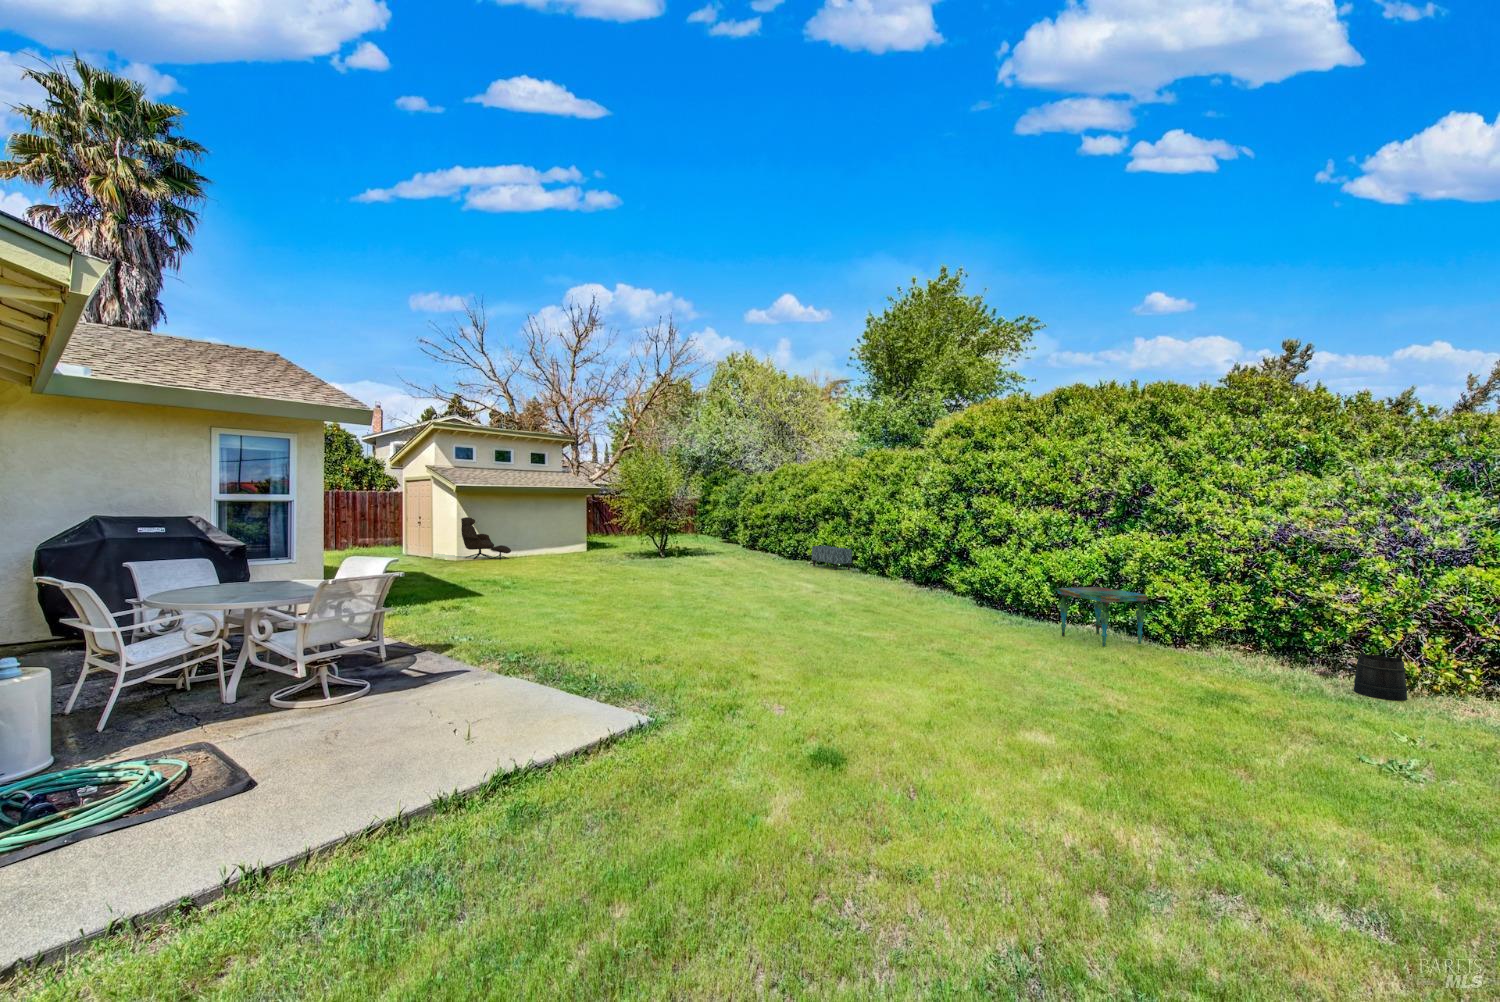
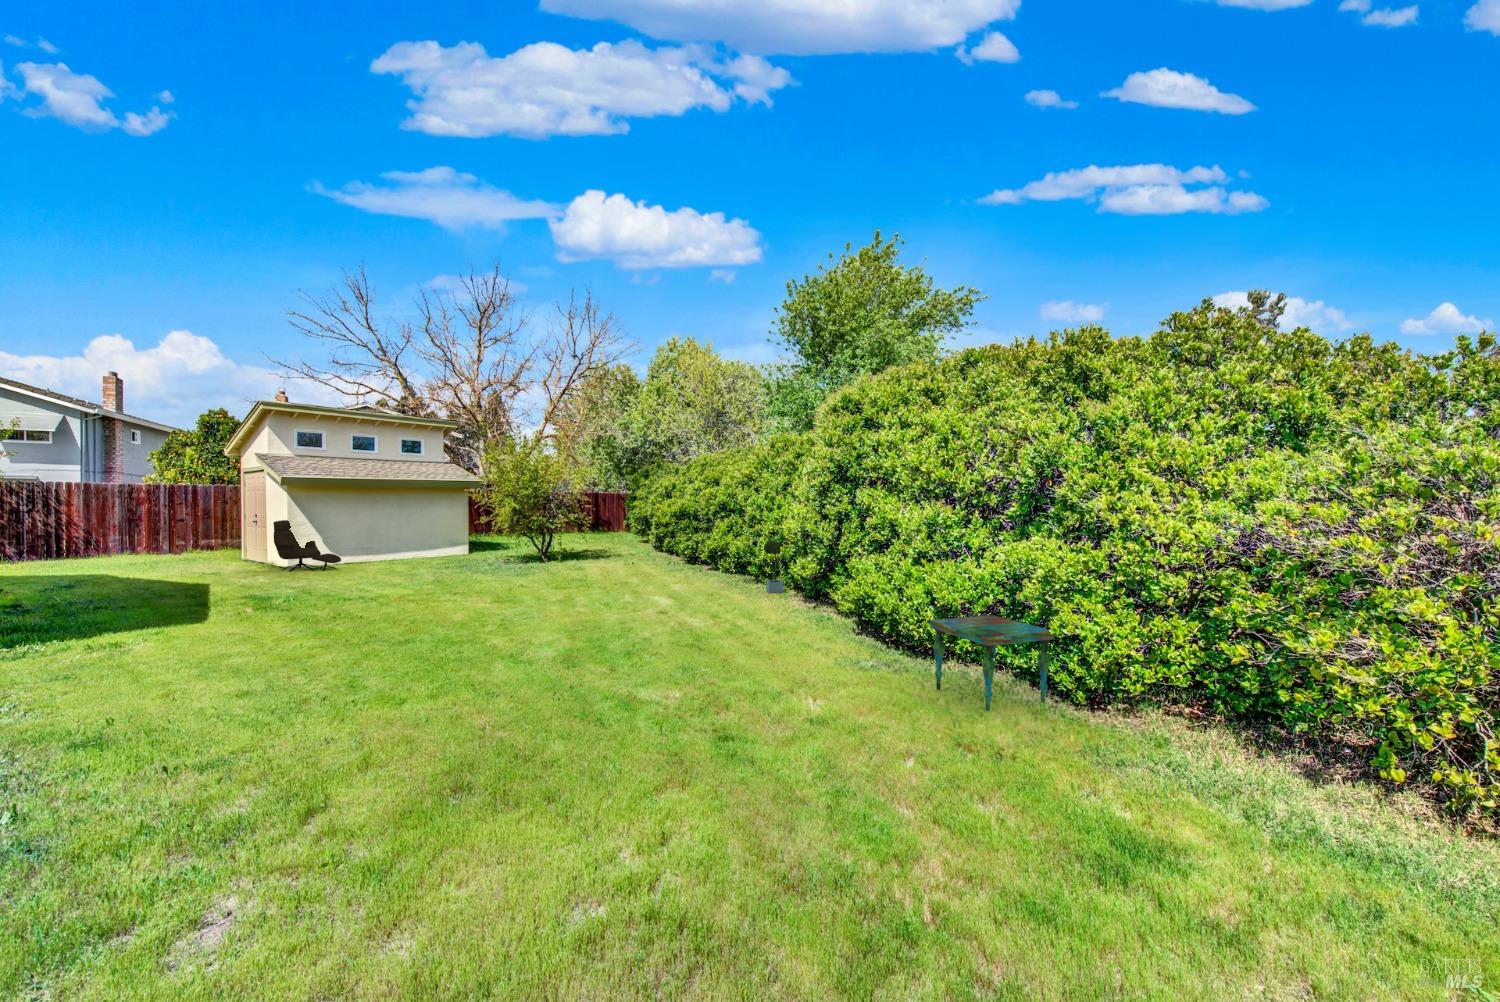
potted tree: none [878,538,896,581] -> present [764,540,783,593]
bench: present [812,546,852,570] -> none [704,548,747,577]
bucket: present [1354,652,1407,701] -> none [1367,752,1464,846]

